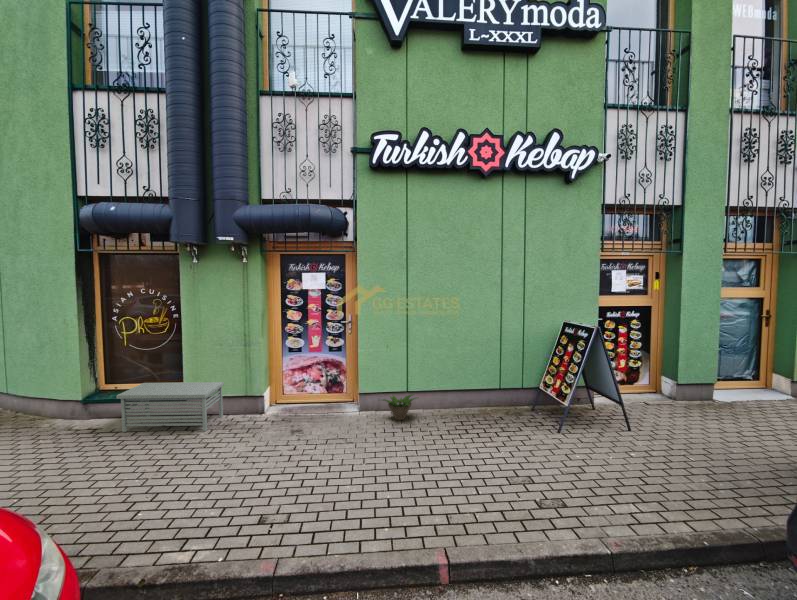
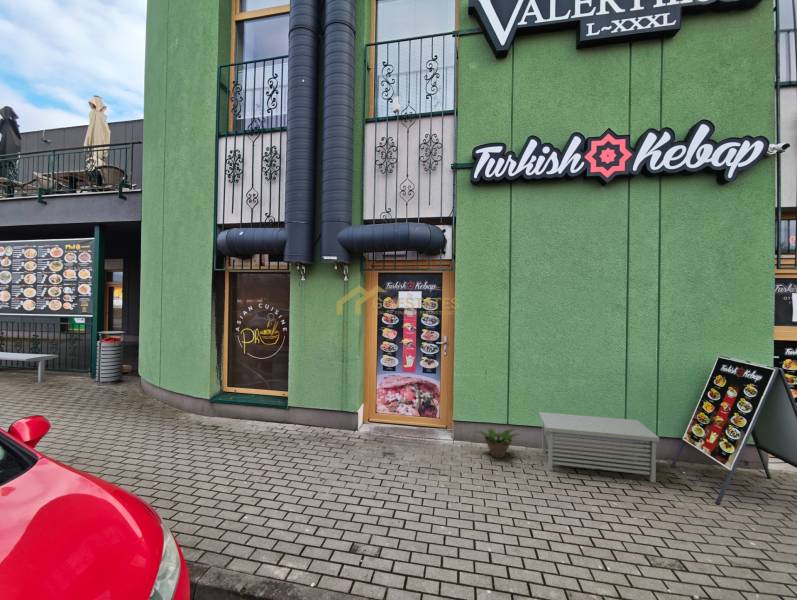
storage bench: present [116,382,224,432] -> present [539,412,659,483]

